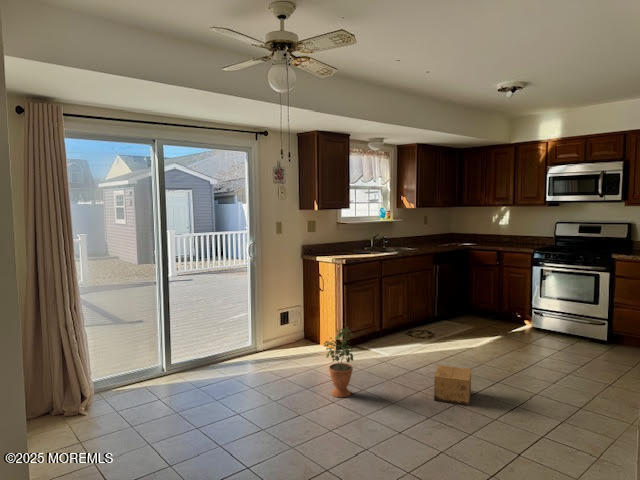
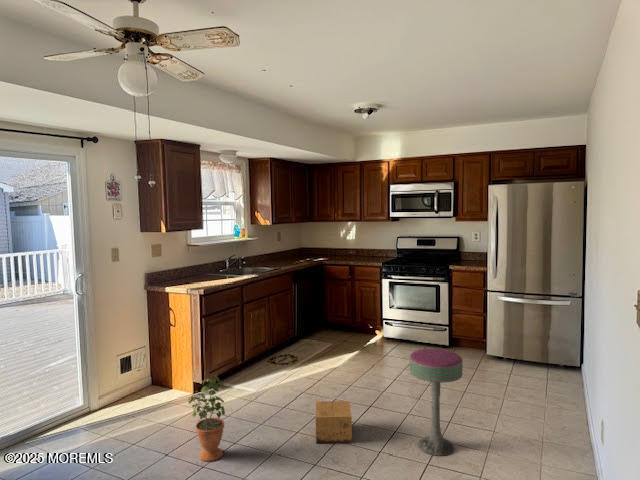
bar stool: none [530,325,589,431] -> present [410,349,463,456]

